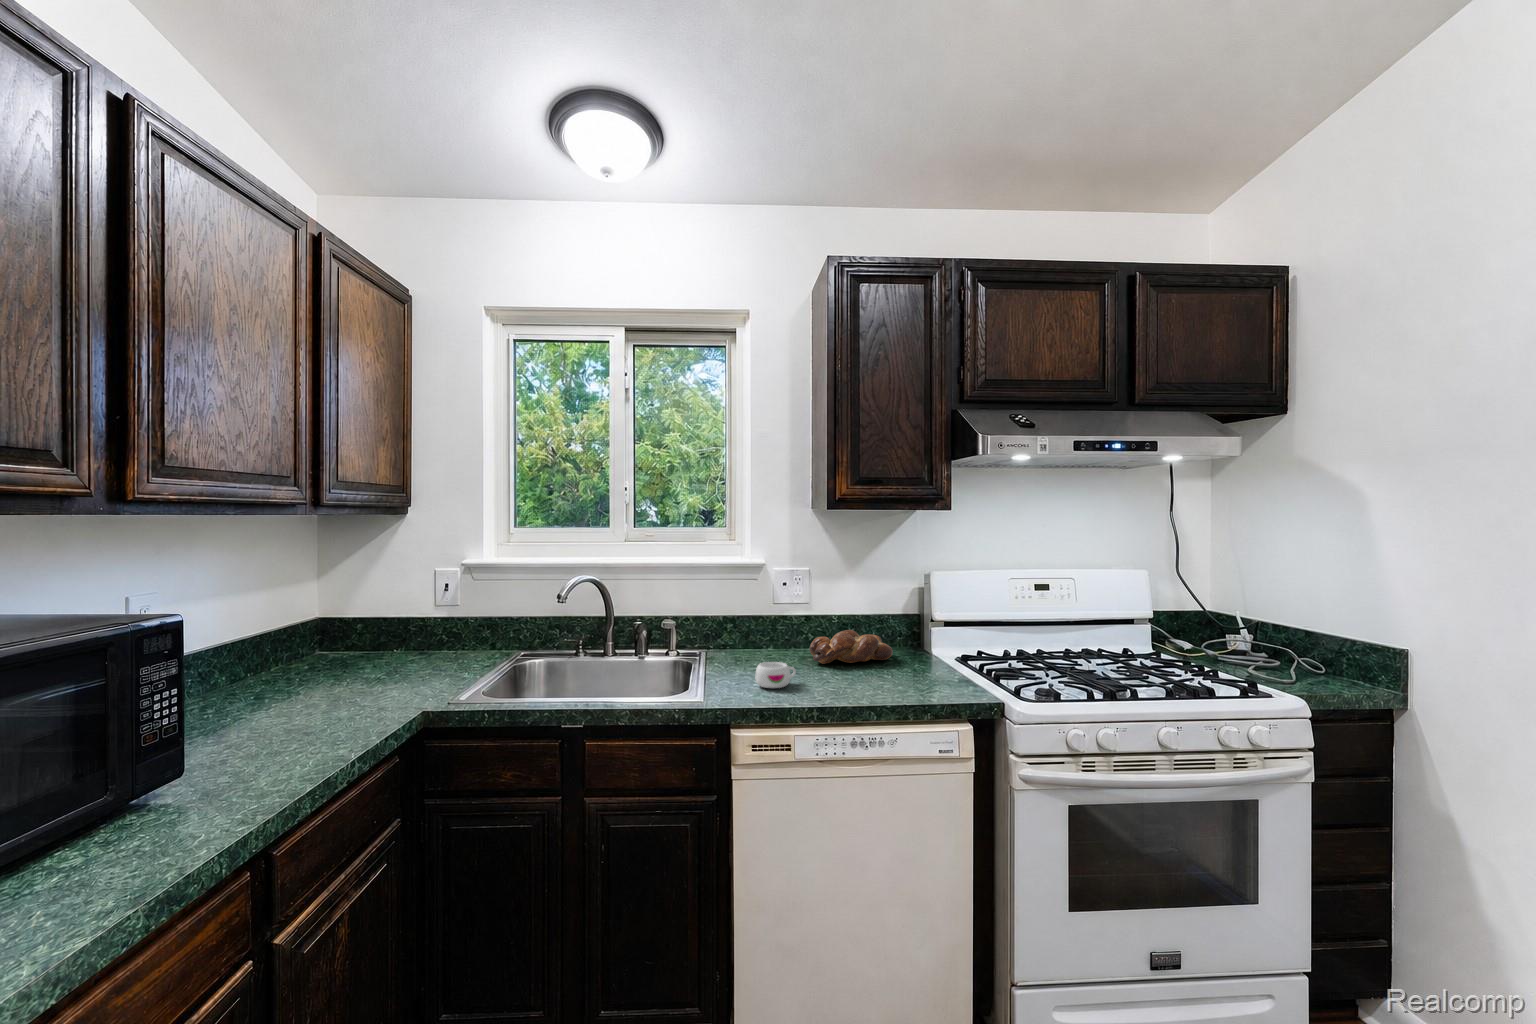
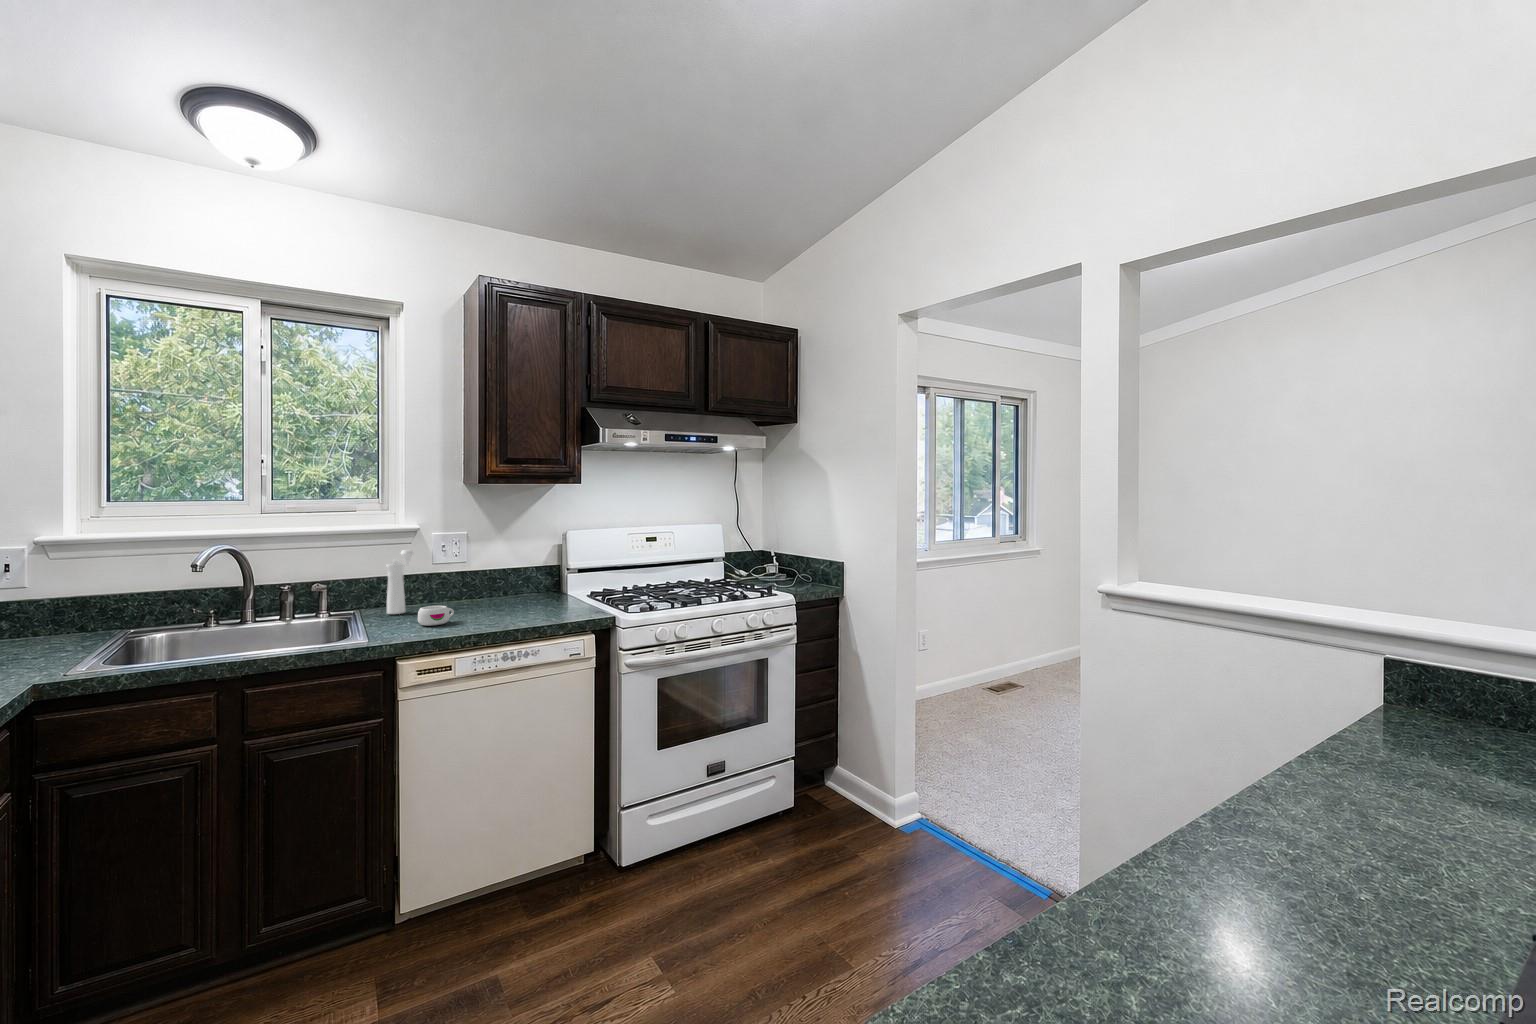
pepper mill: none [730,587,760,662] -> present [386,550,414,614]
bread loaf: present [809,630,893,664] -> none [463,581,535,608]

